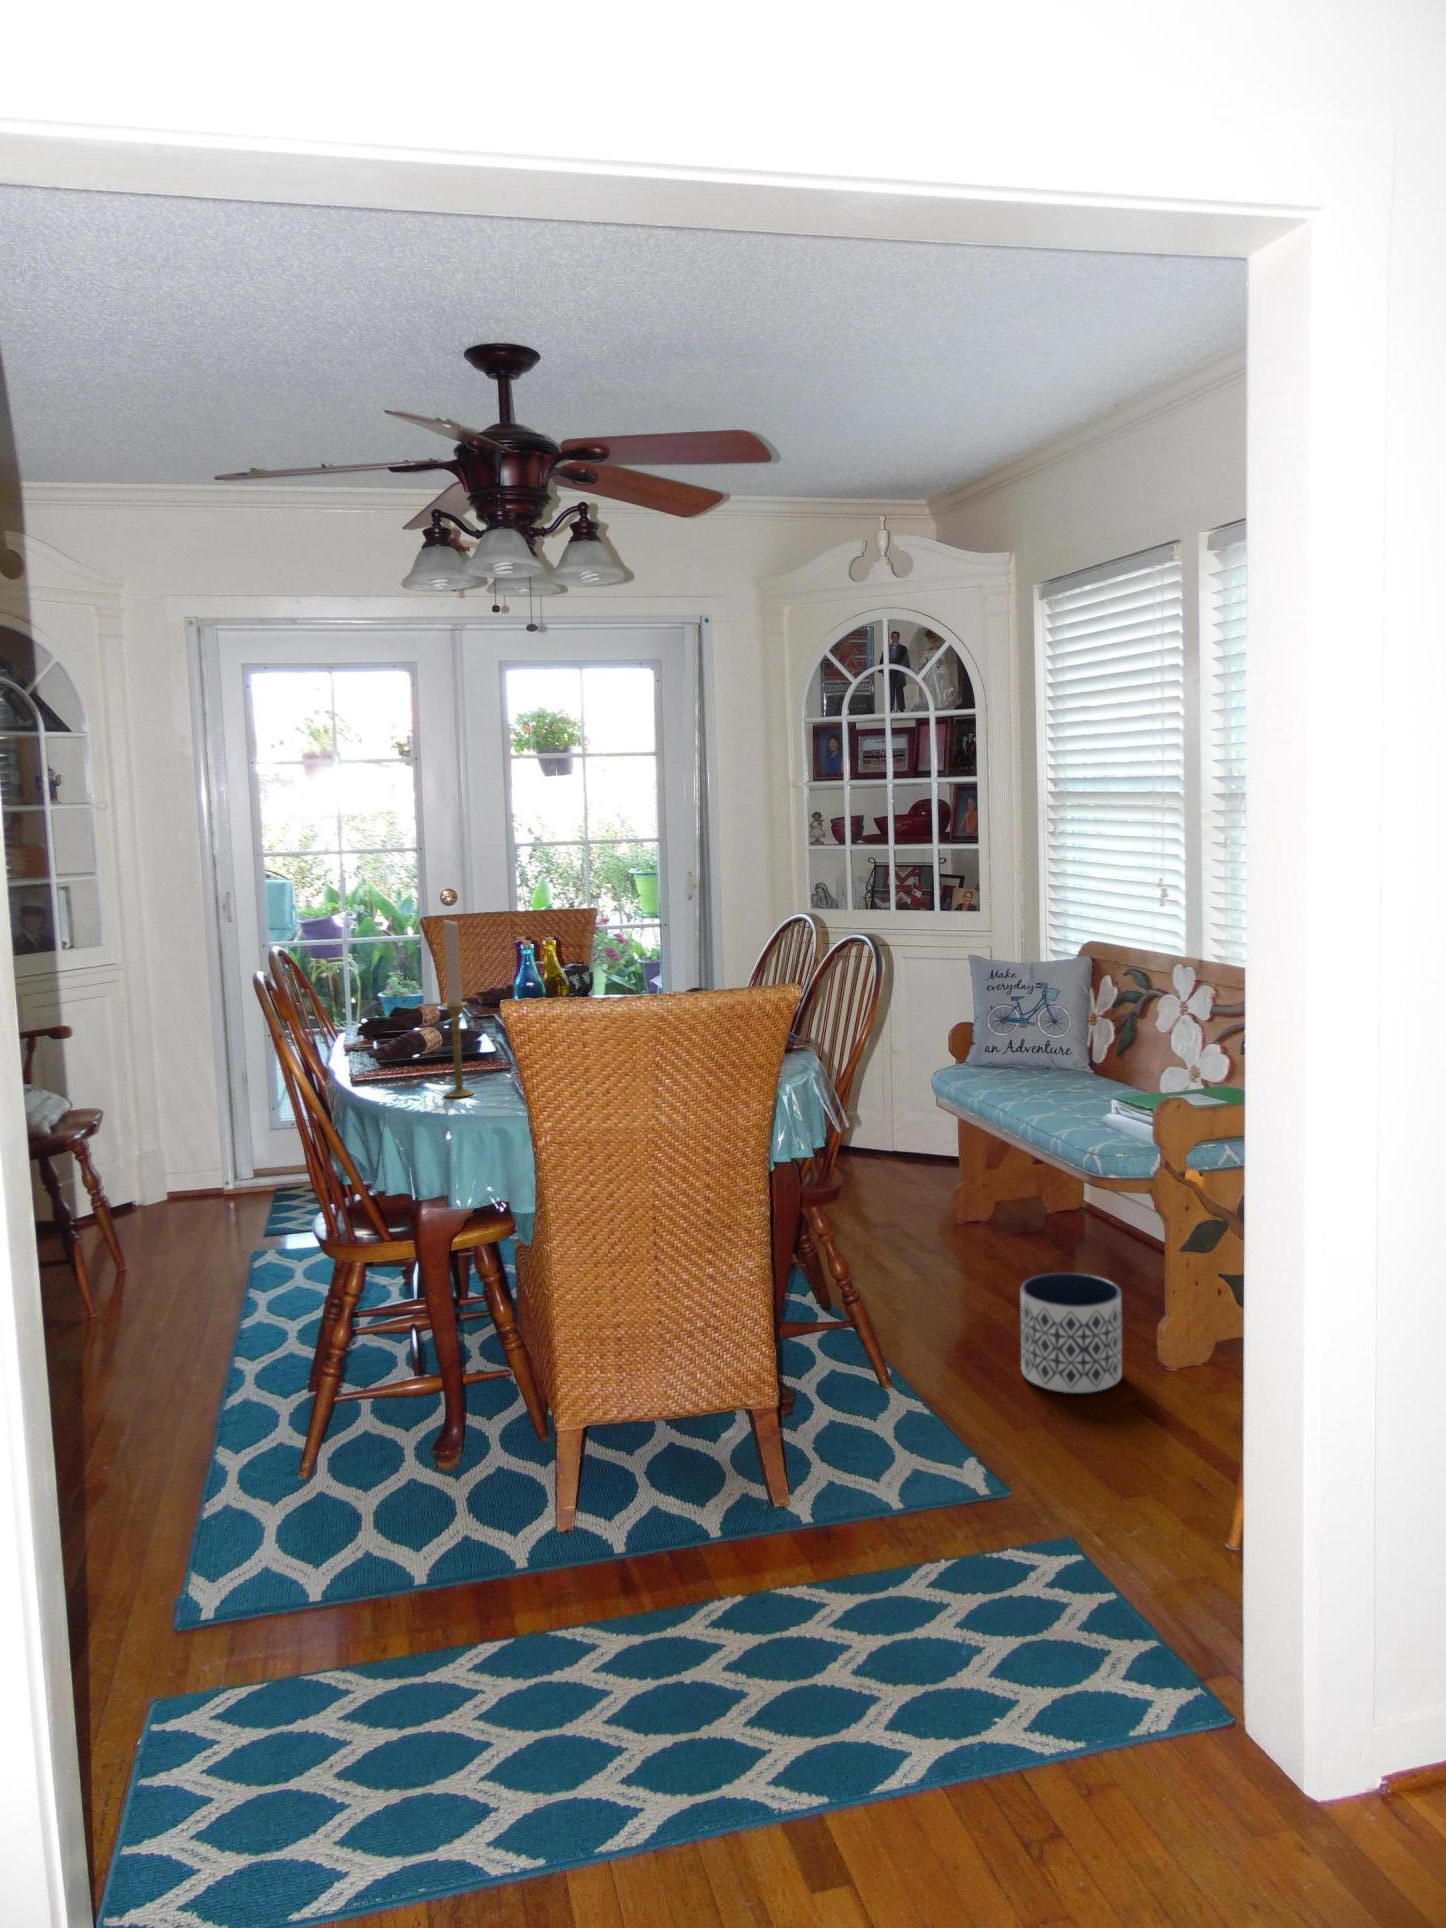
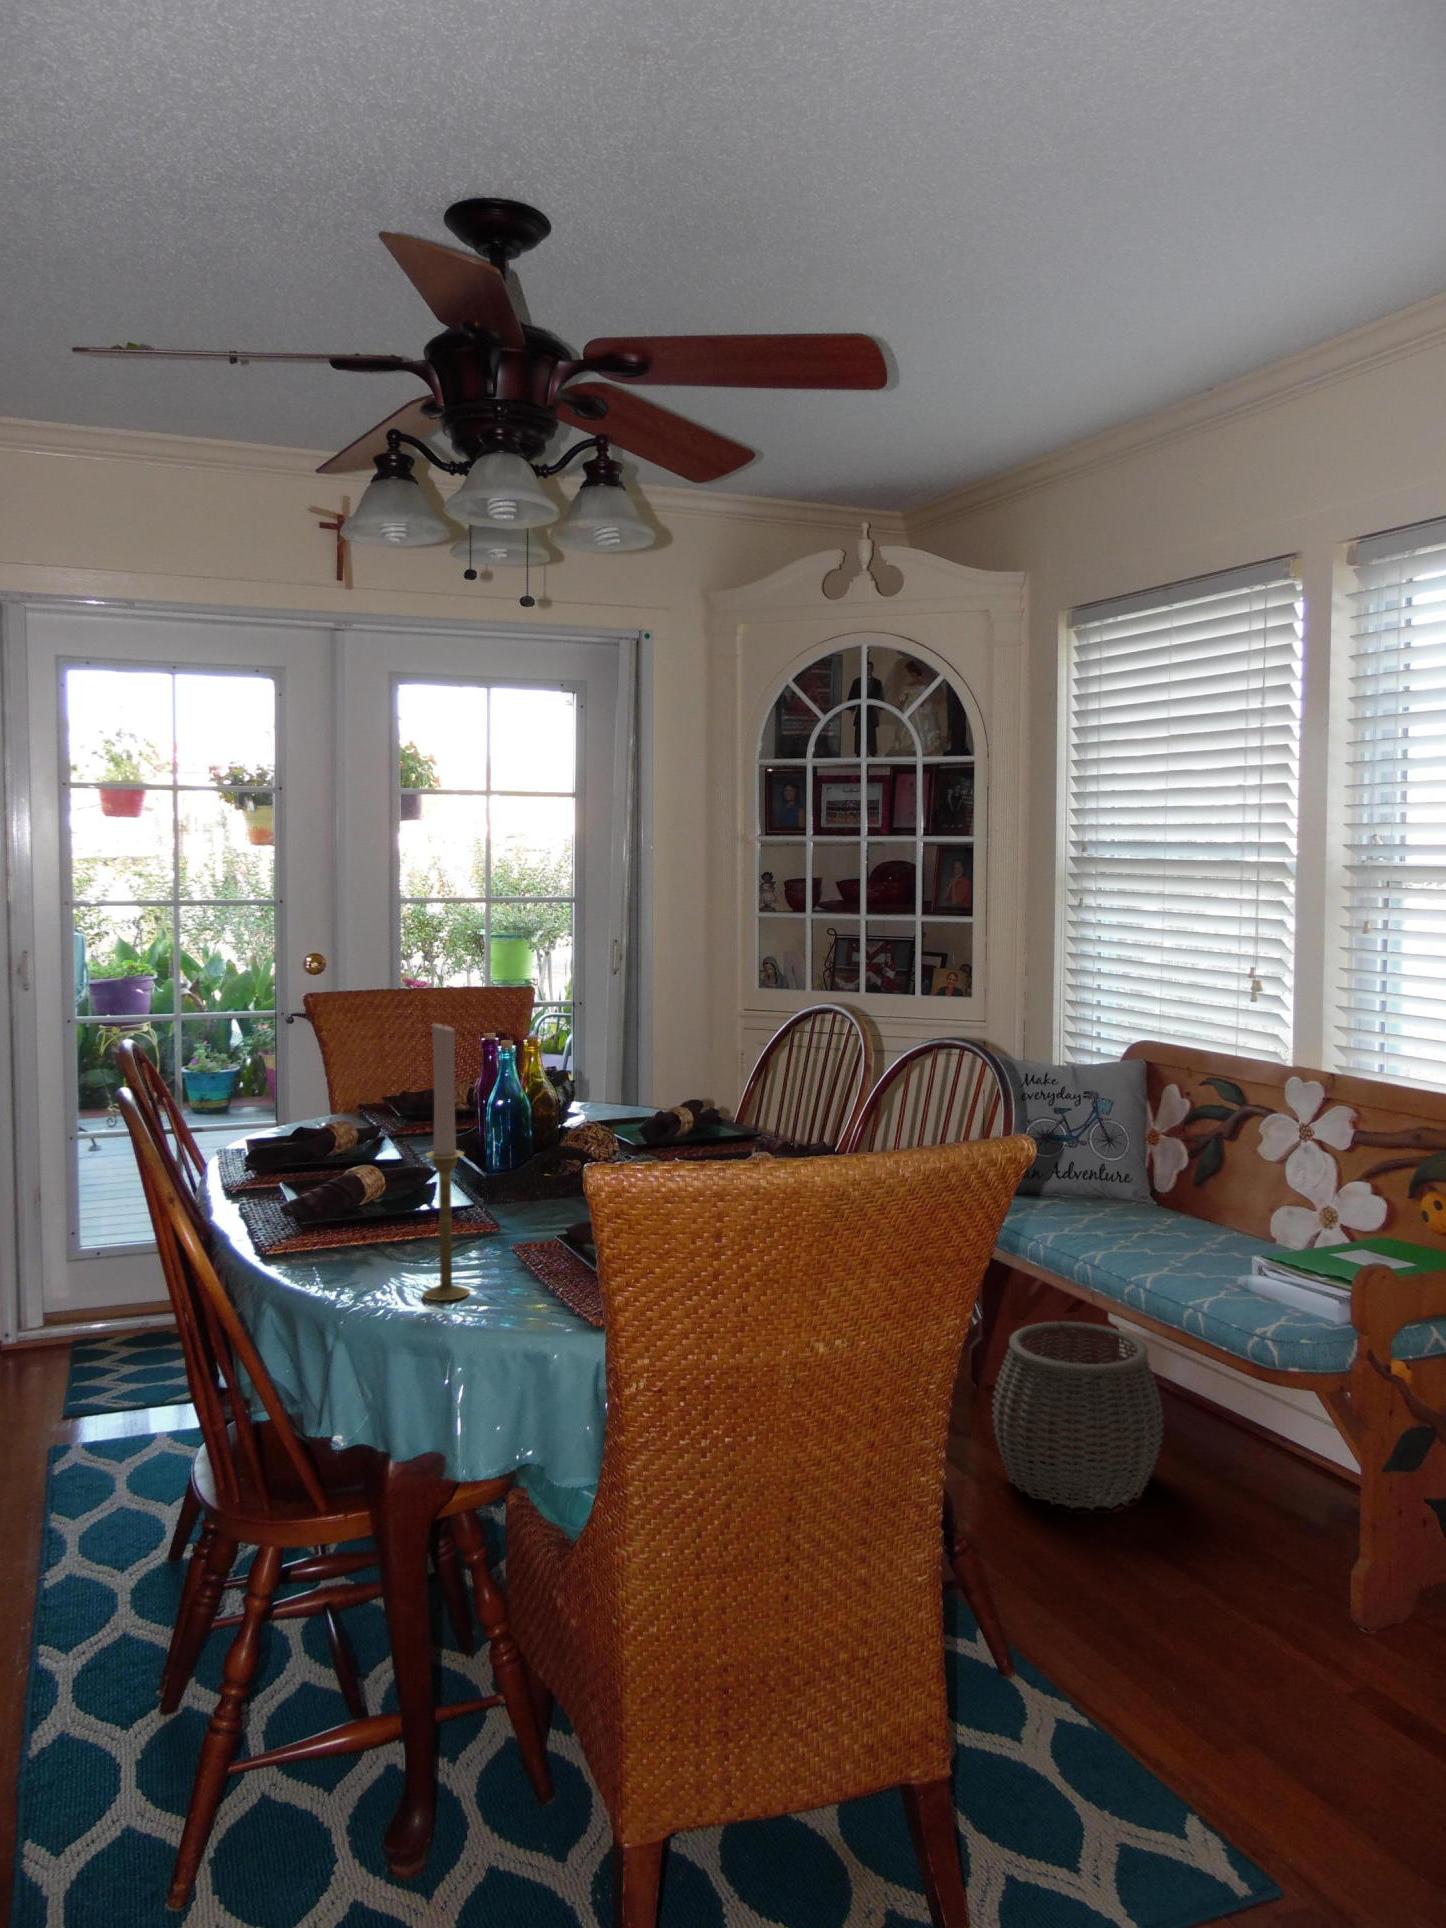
woven basket: none [935,1161,1067,1298] -> present [992,1322,1163,1510]
planter: present [1020,1273,1122,1393] -> none [1176,1499,1320,1680]

